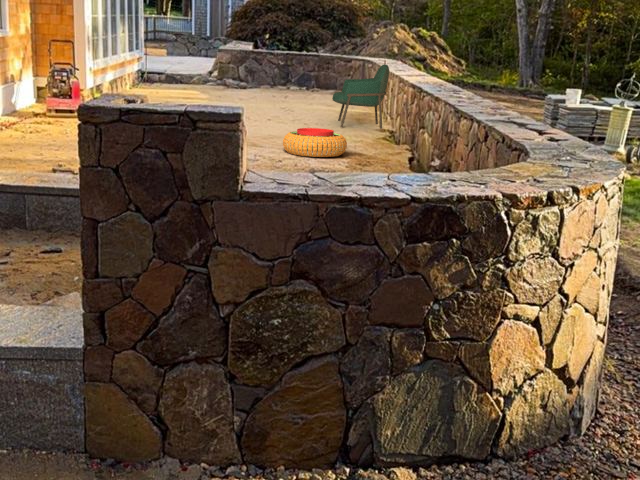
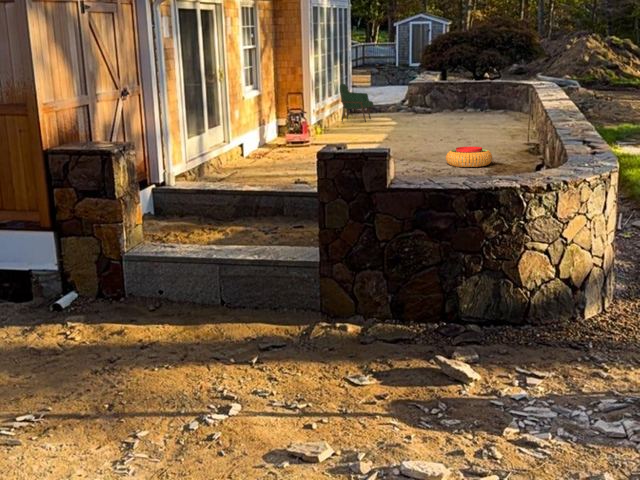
armchair: present [332,65,389,129] -> present [340,84,373,122]

